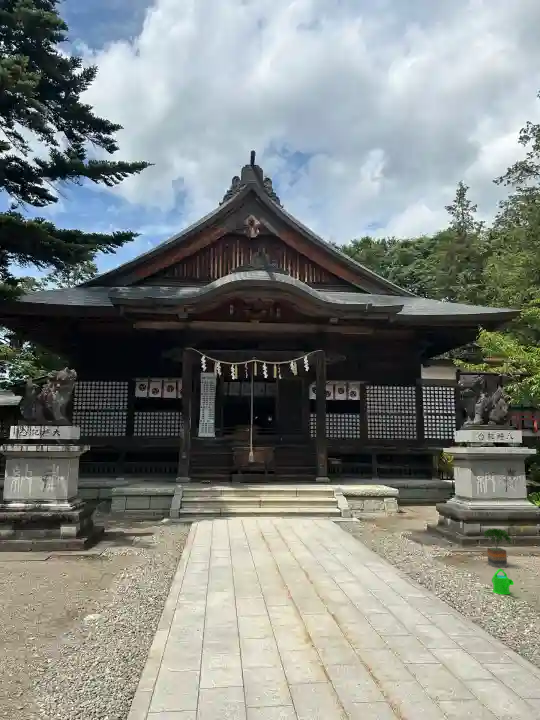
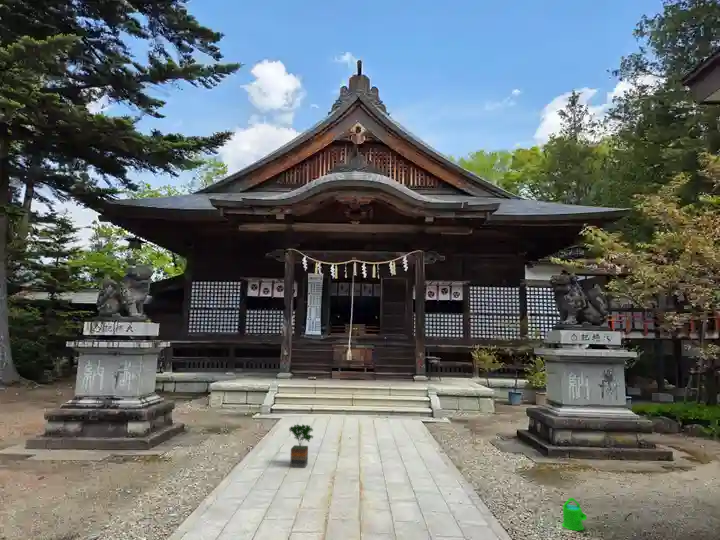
potted tree: present [484,529,511,567] -> present [289,425,313,468]

